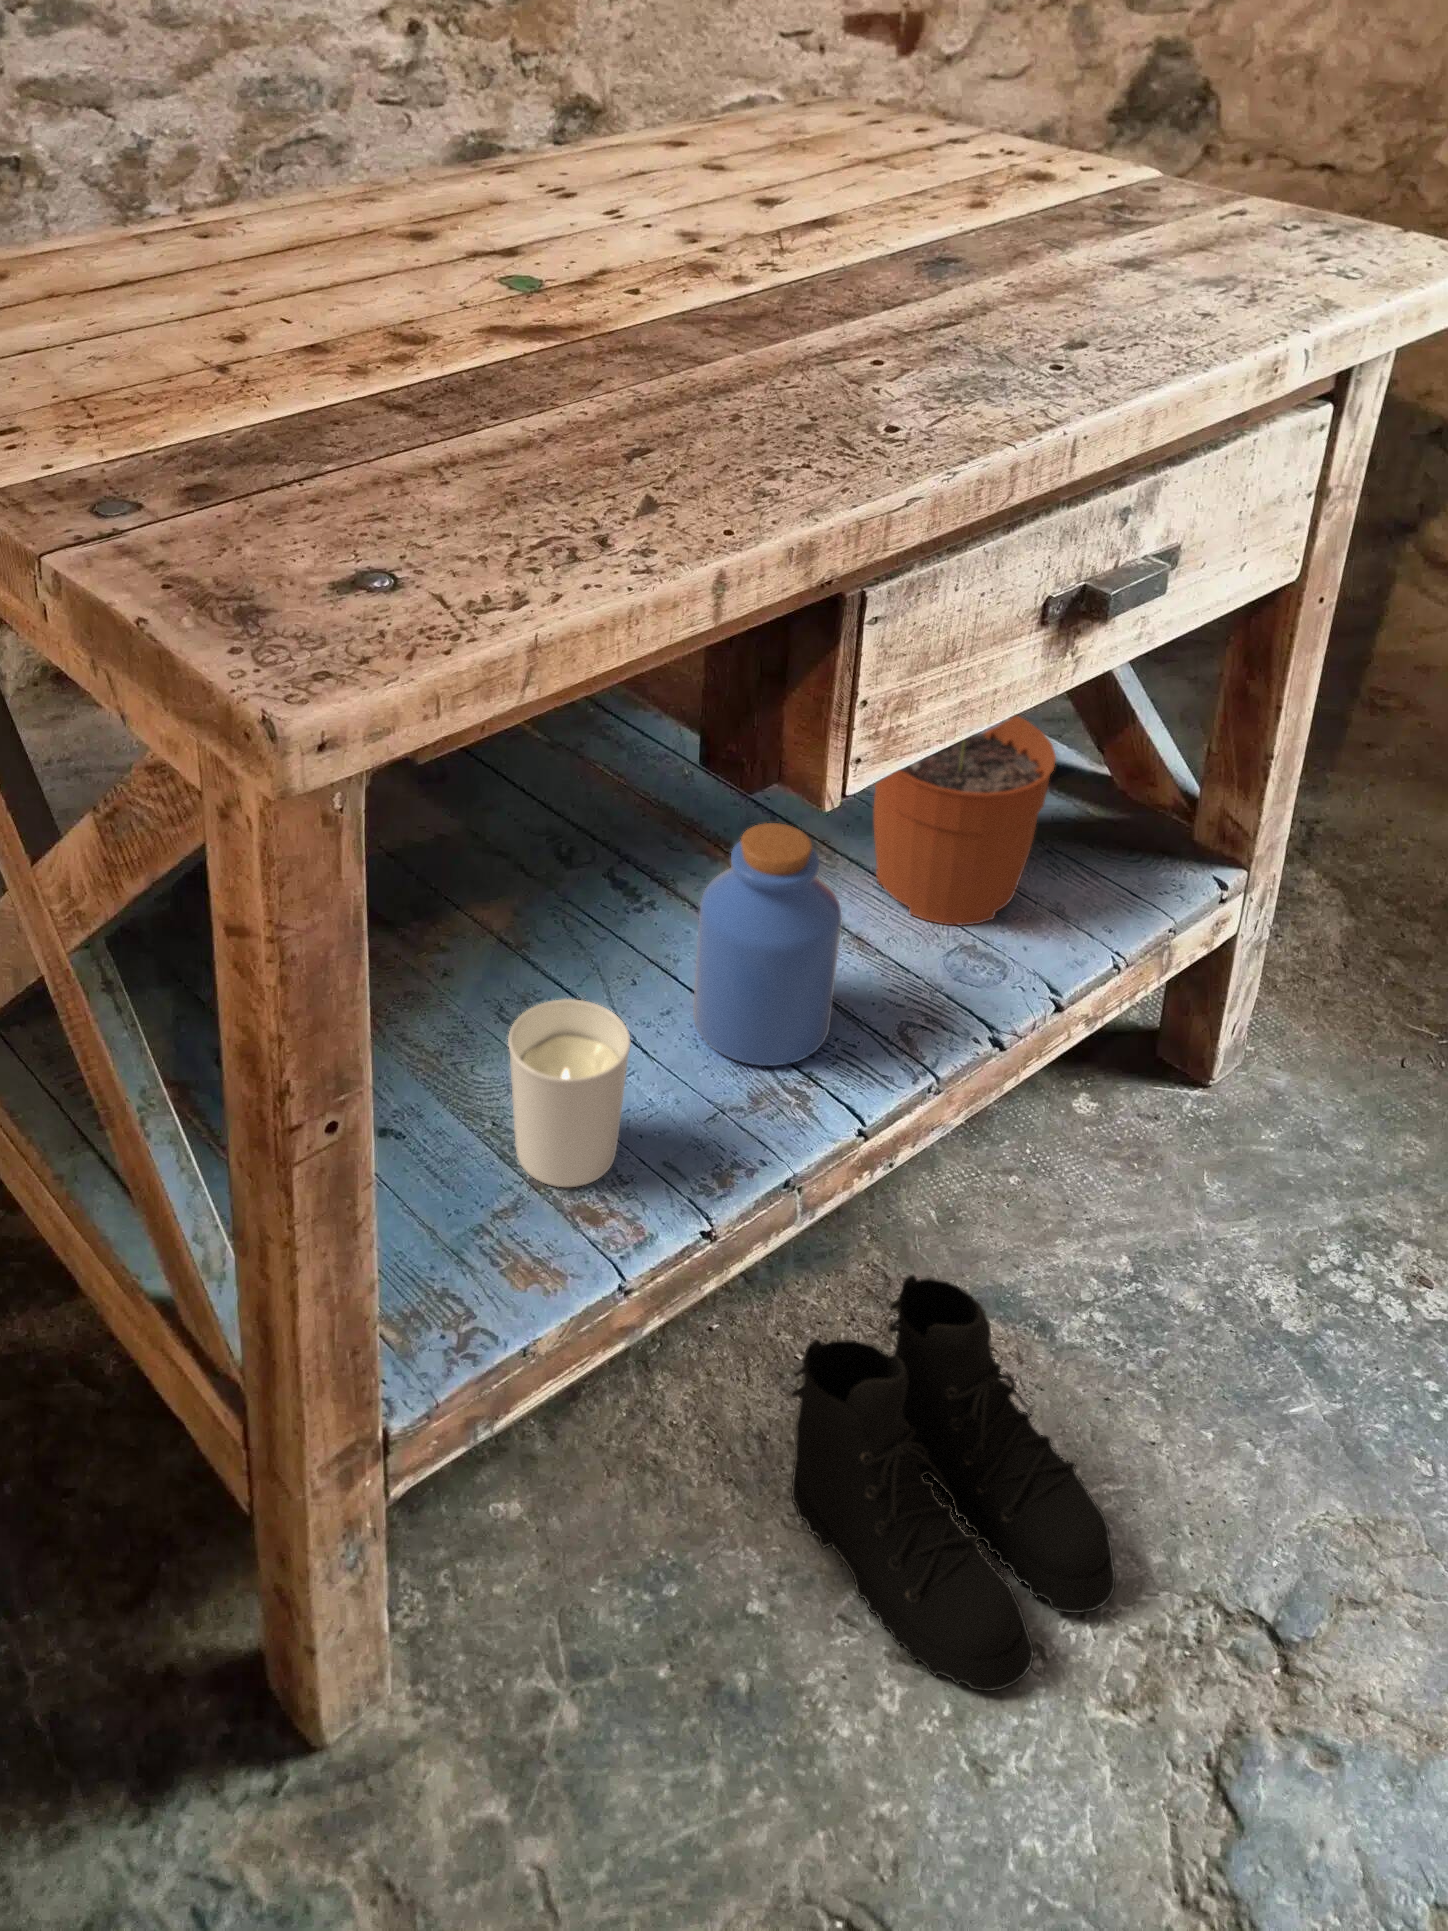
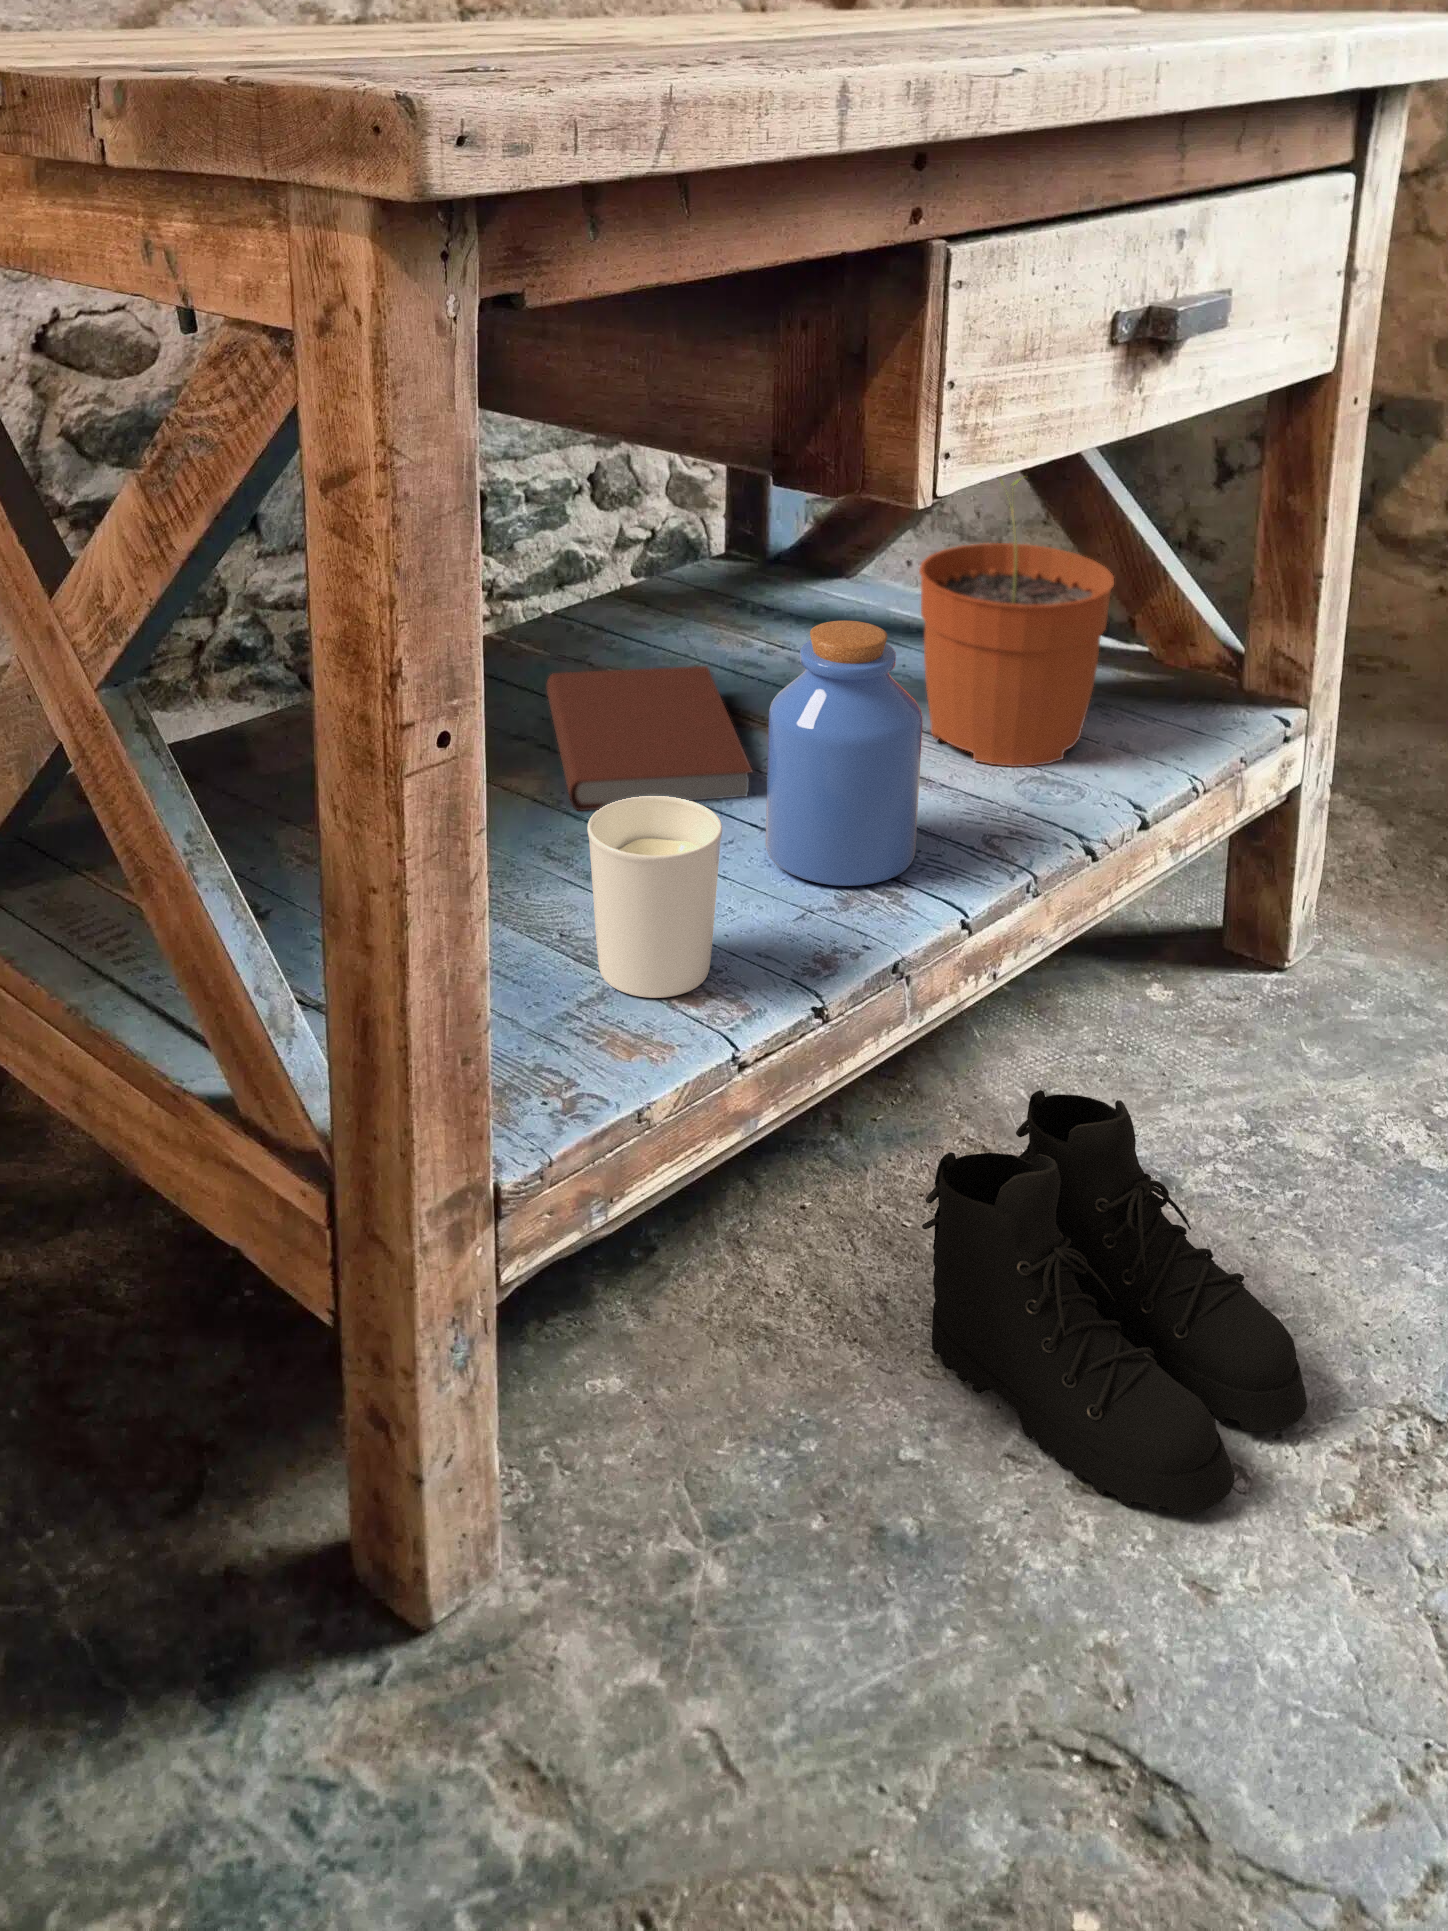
book: none [525,777,697,945] -> present [547,666,752,811]

